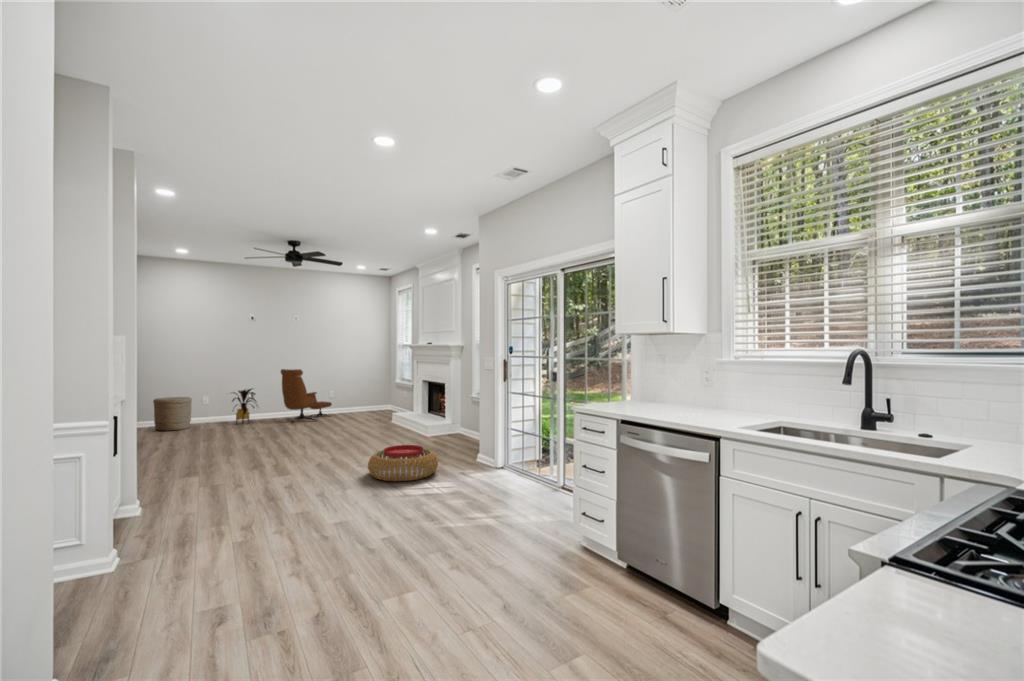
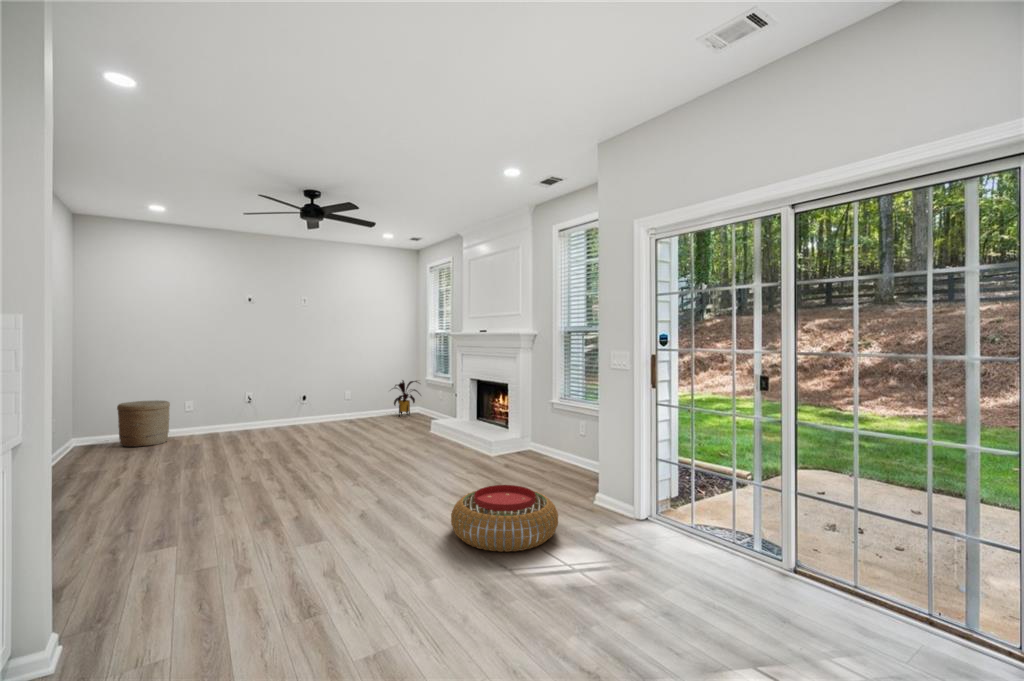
lounge chair: present [281,369,332,422] -> none [287,364,350,434]
house plant: present [232,389,256,423] -> present [394,380,419,417]

